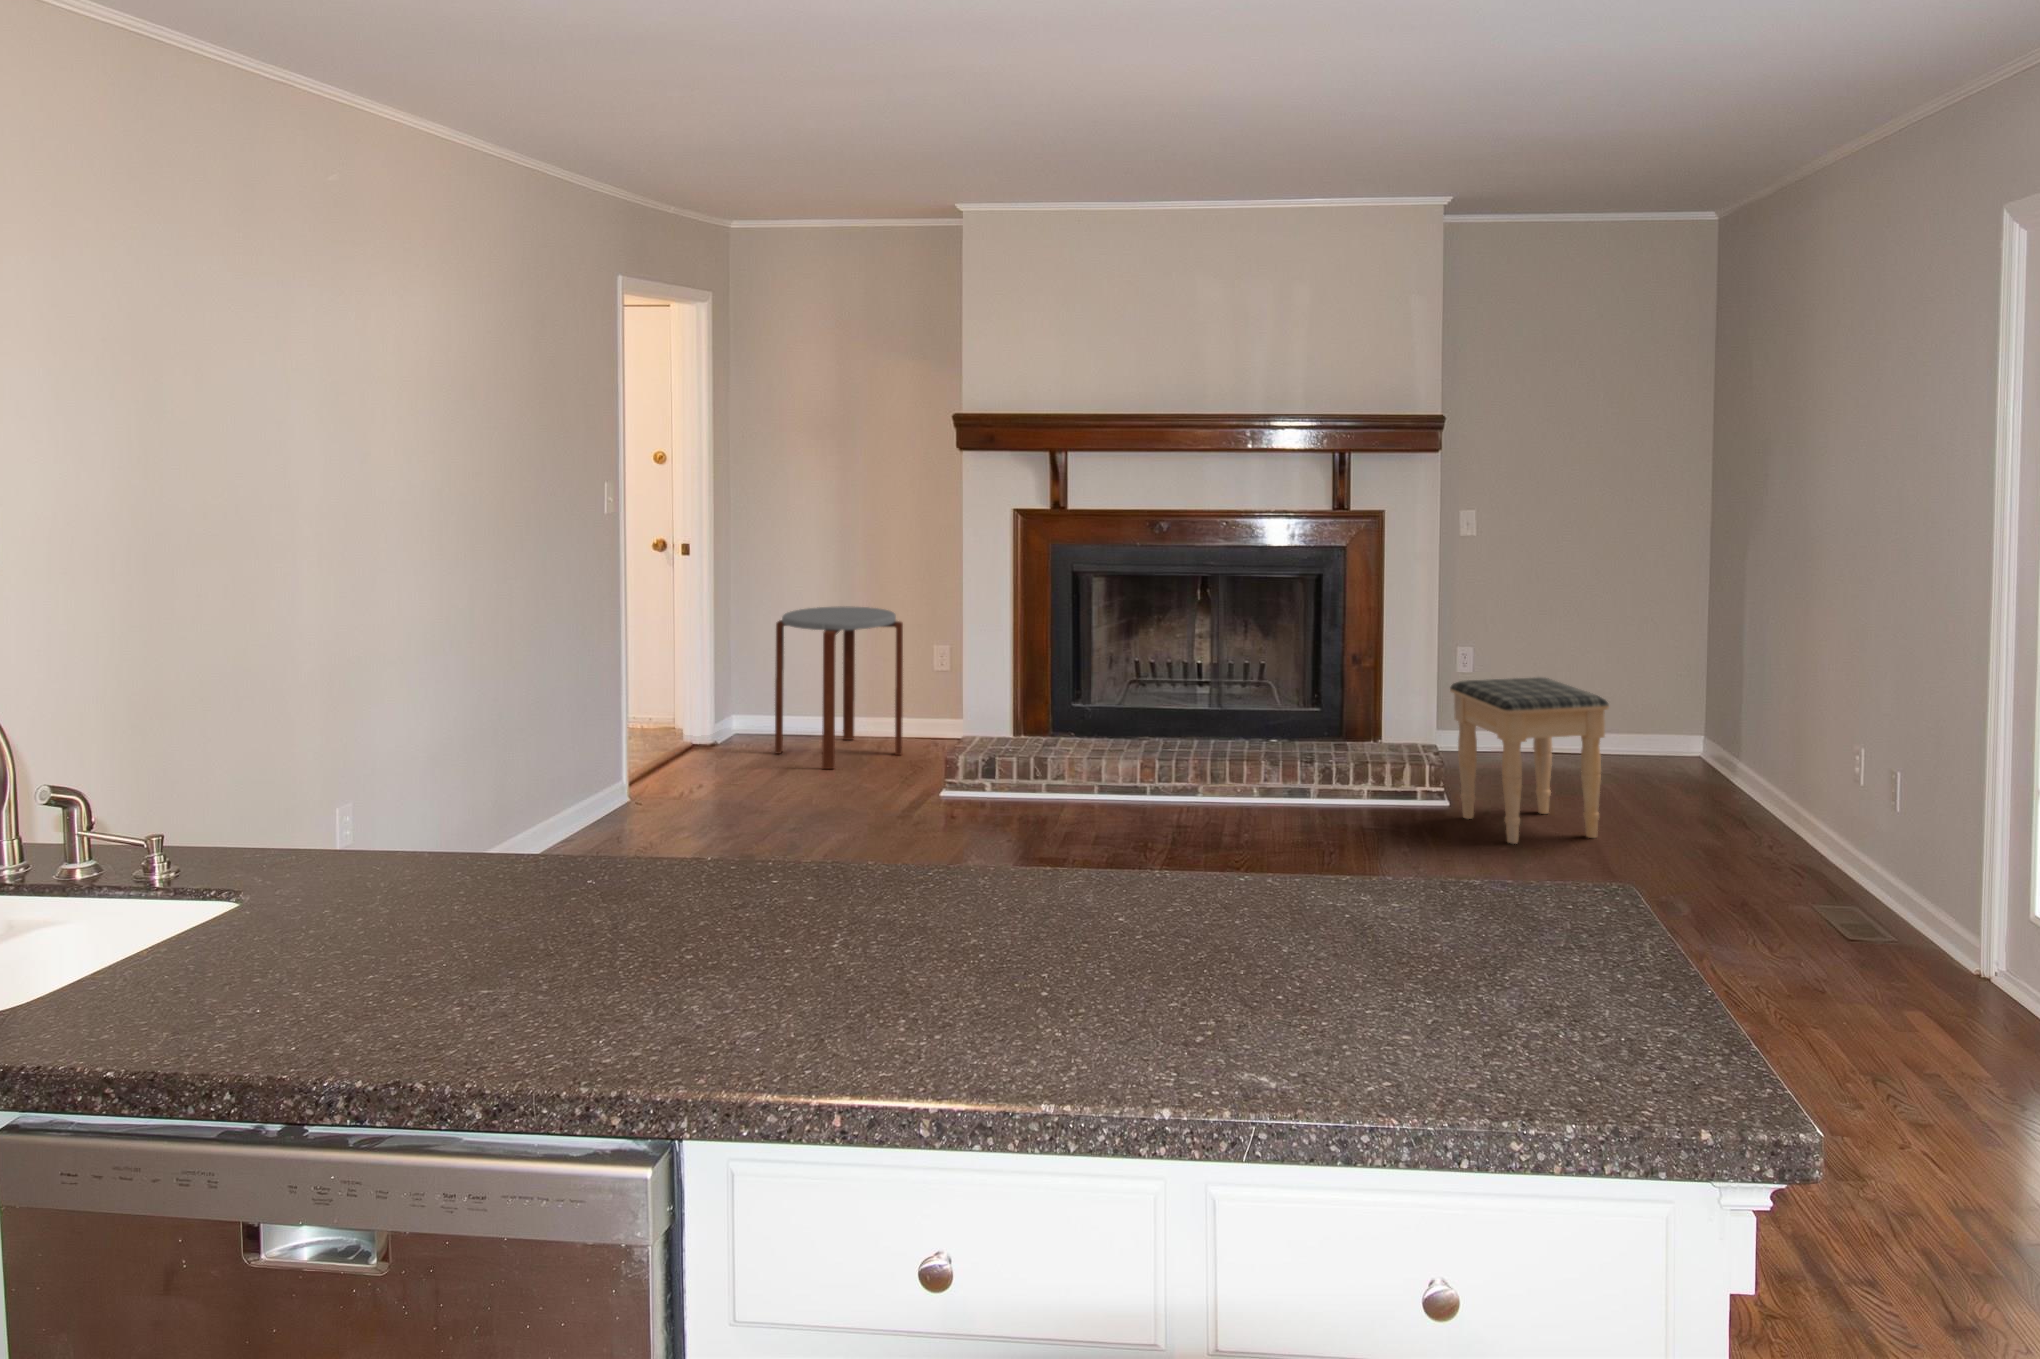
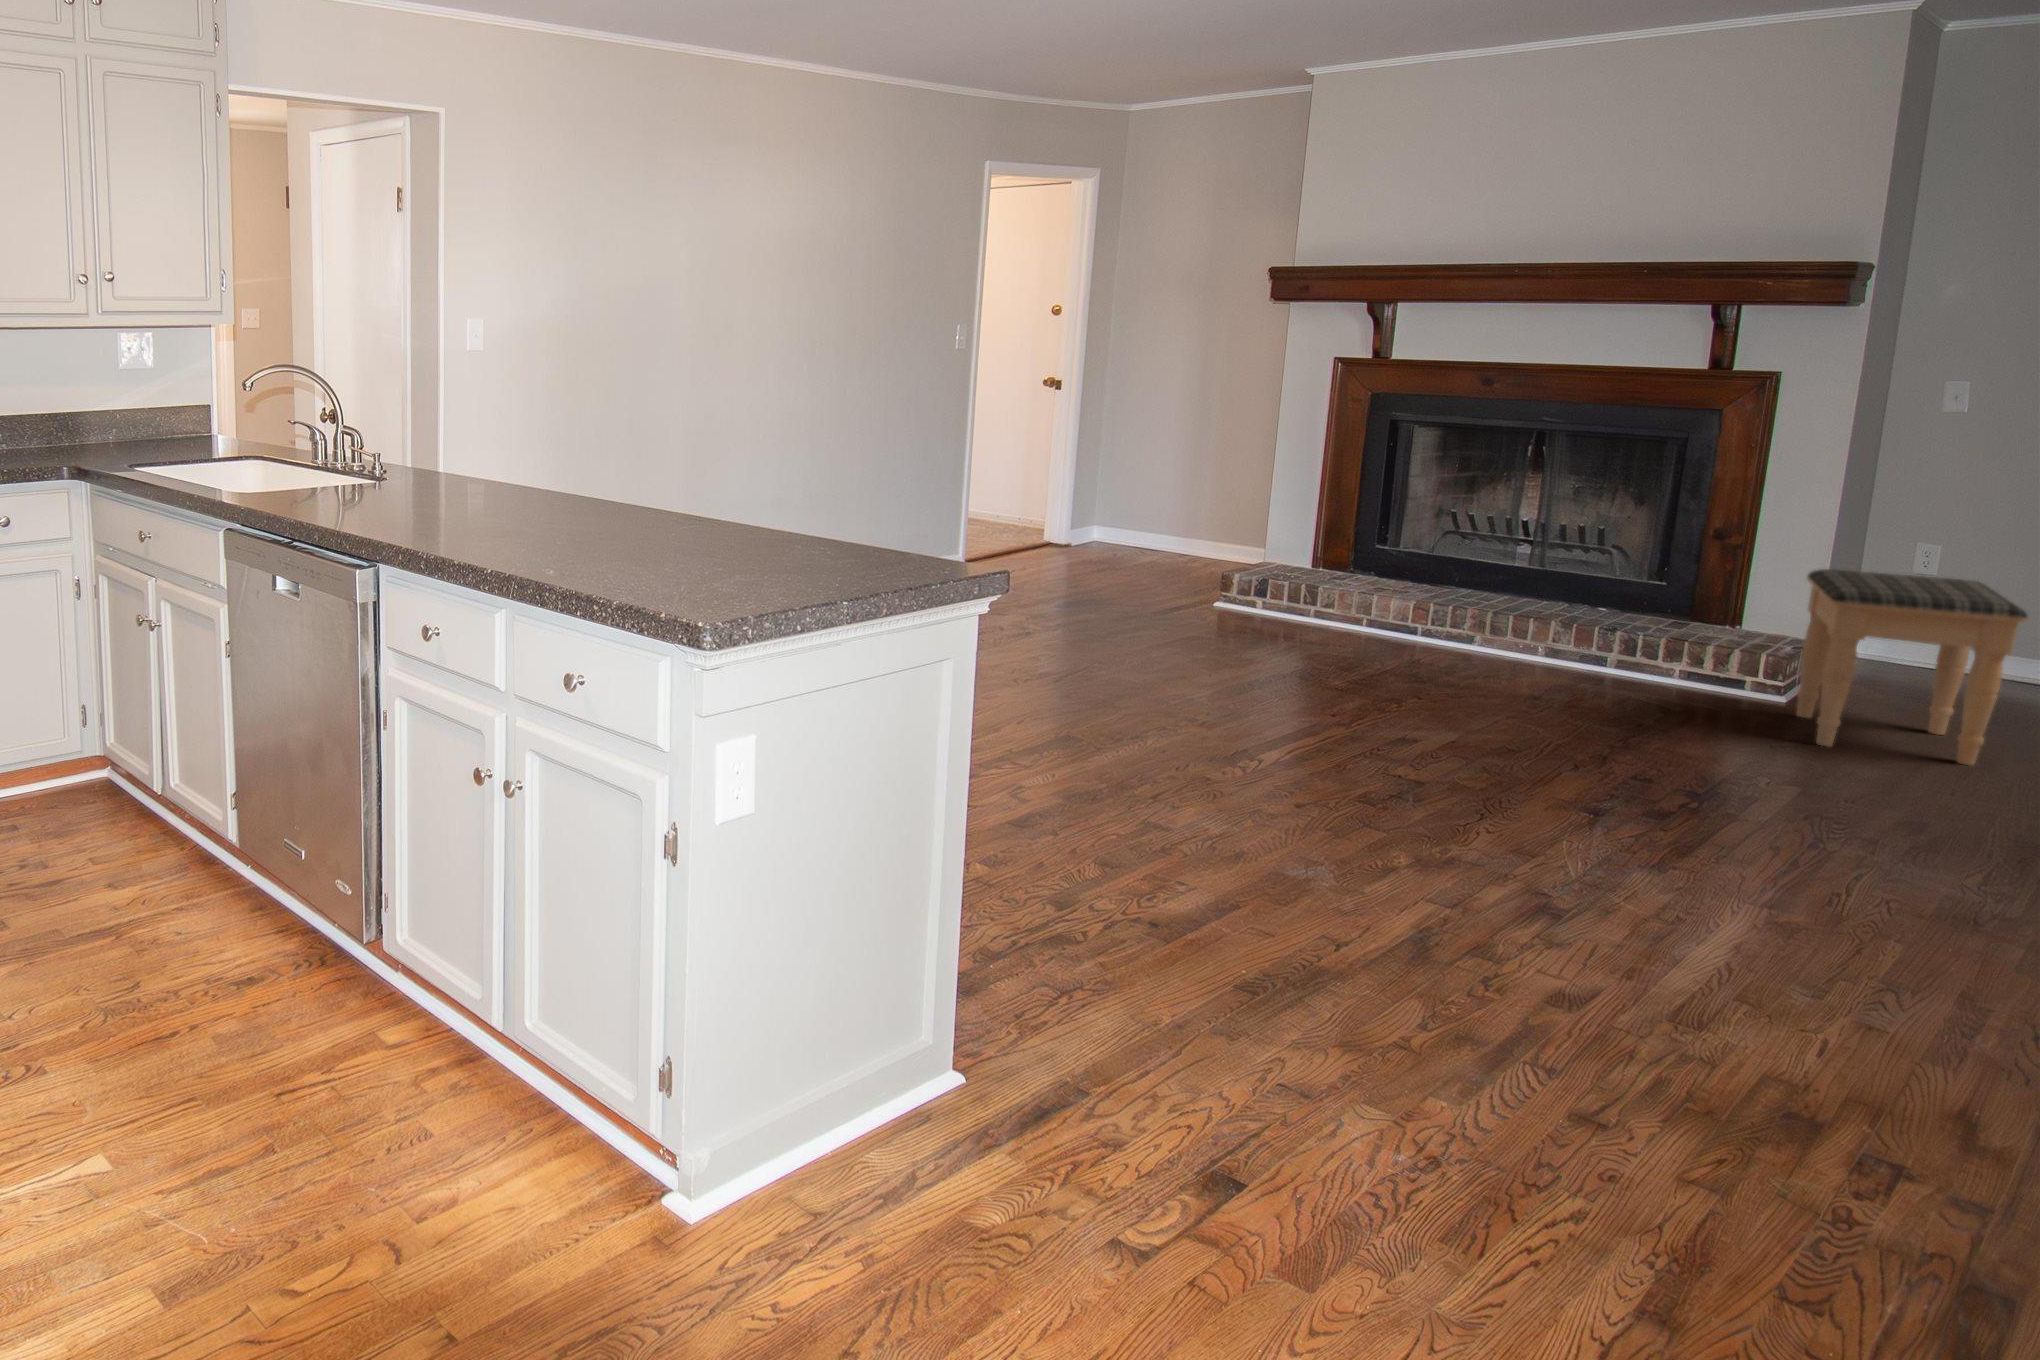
side table: present [775,606,903,769] -> none [1111,441,1235,573]

